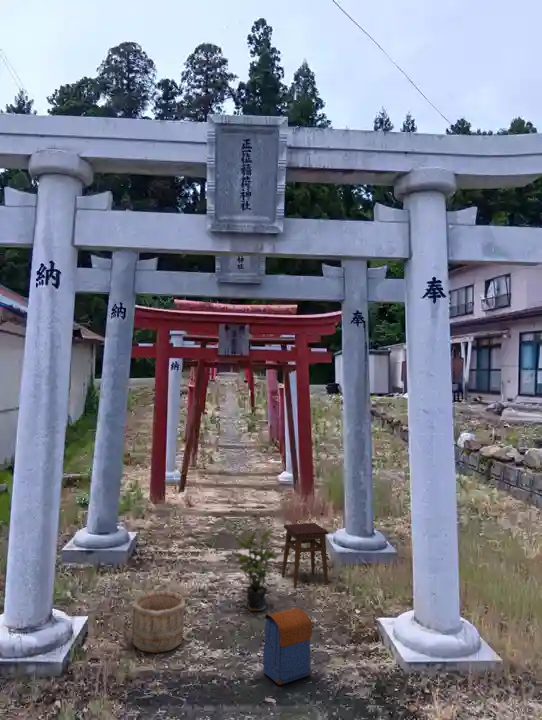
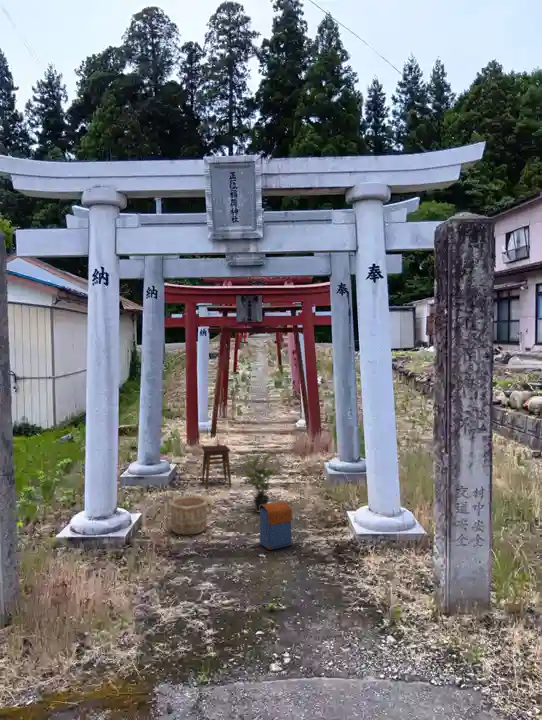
stool: present [282,523,329,588] -> present [202,445,231,489]

